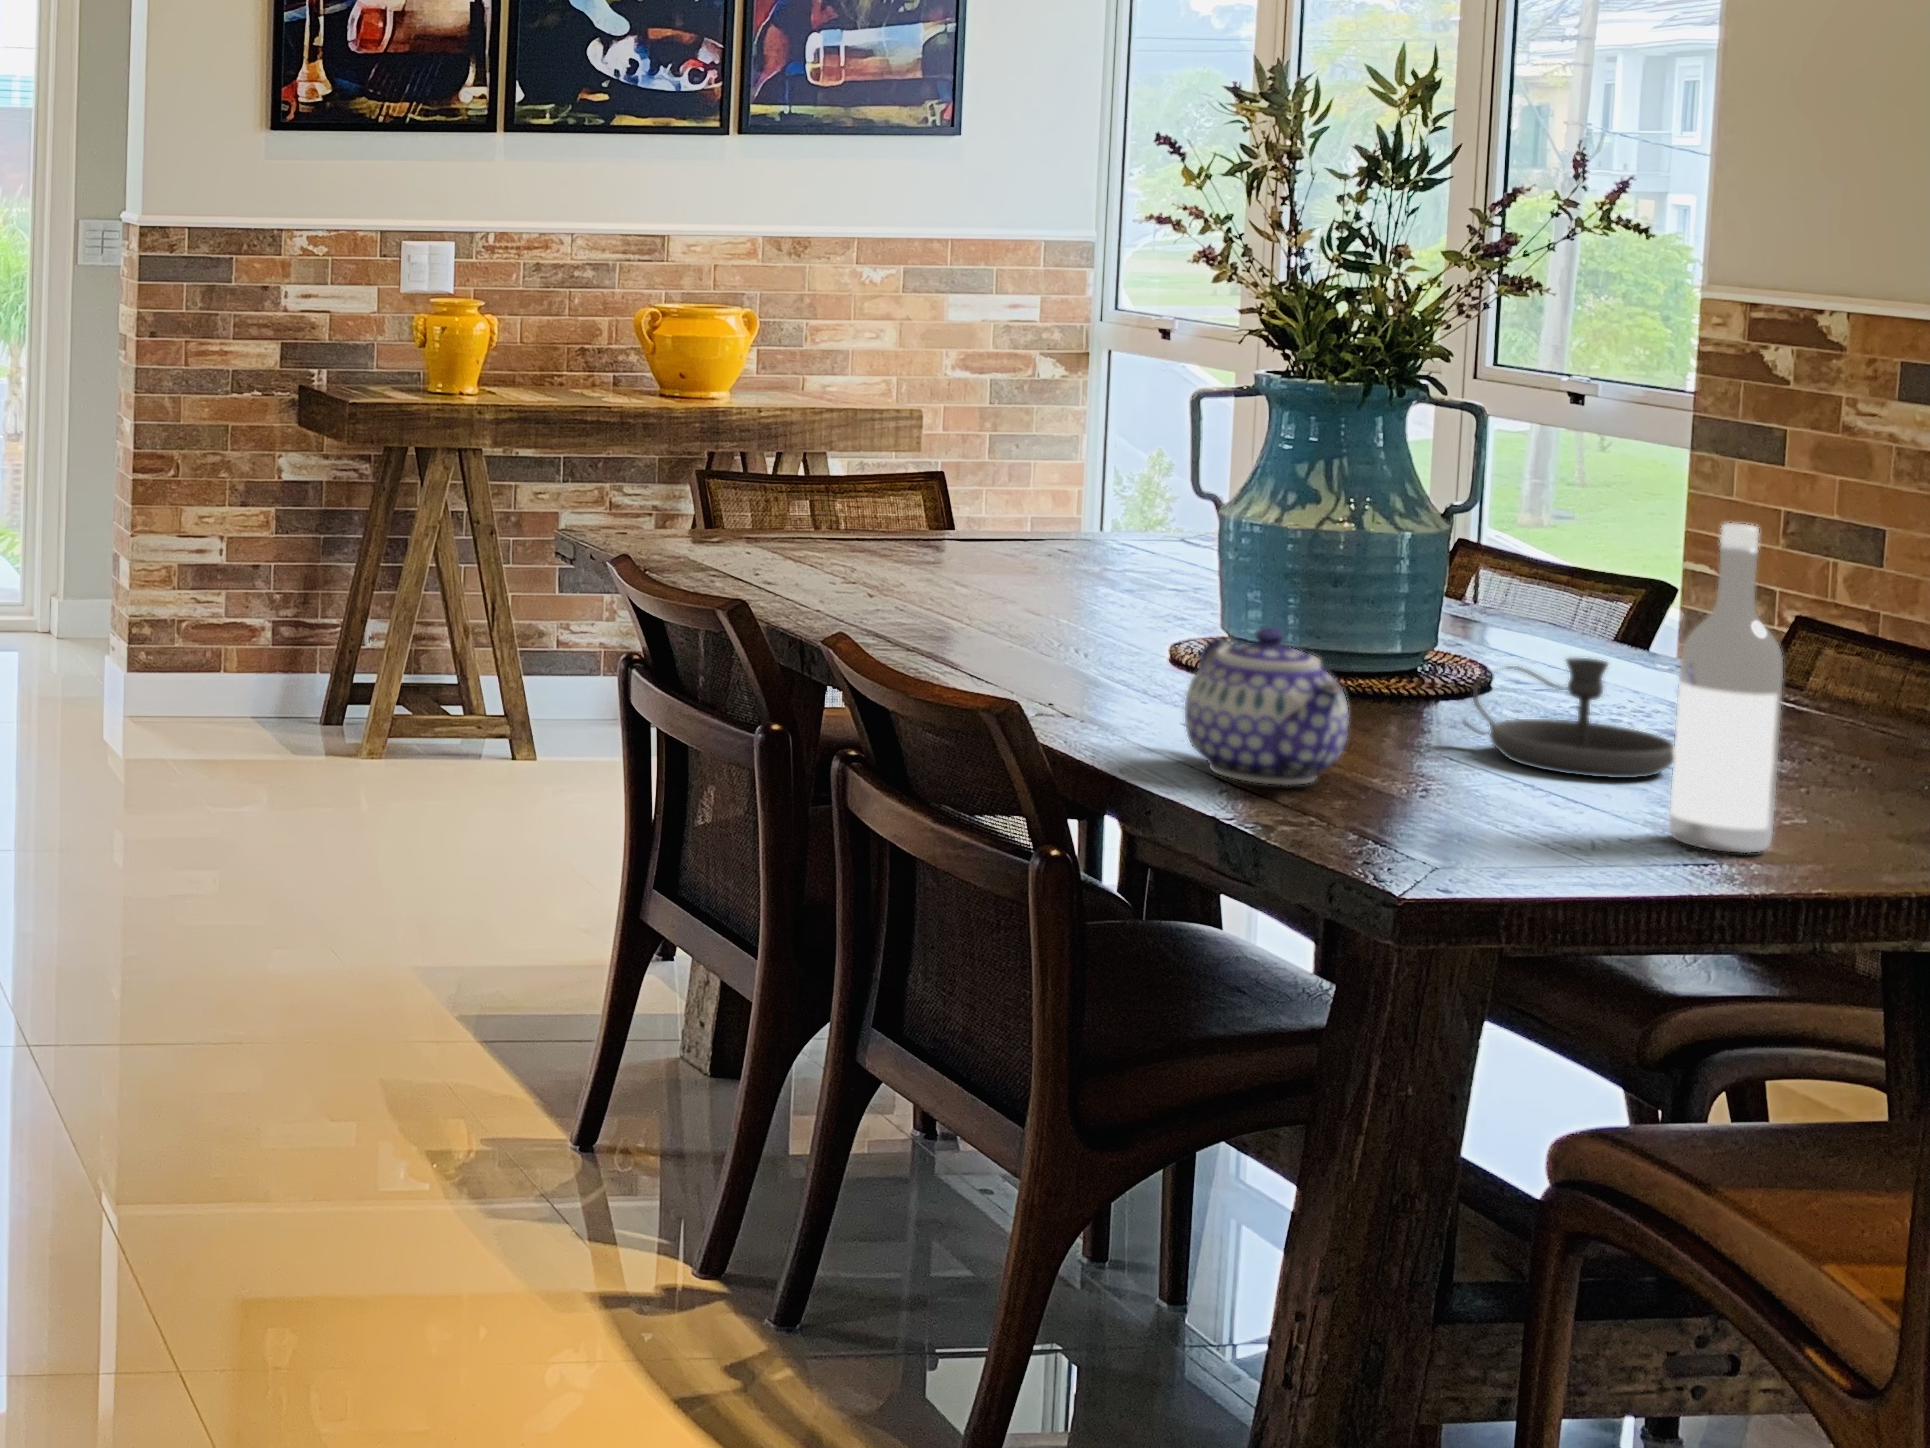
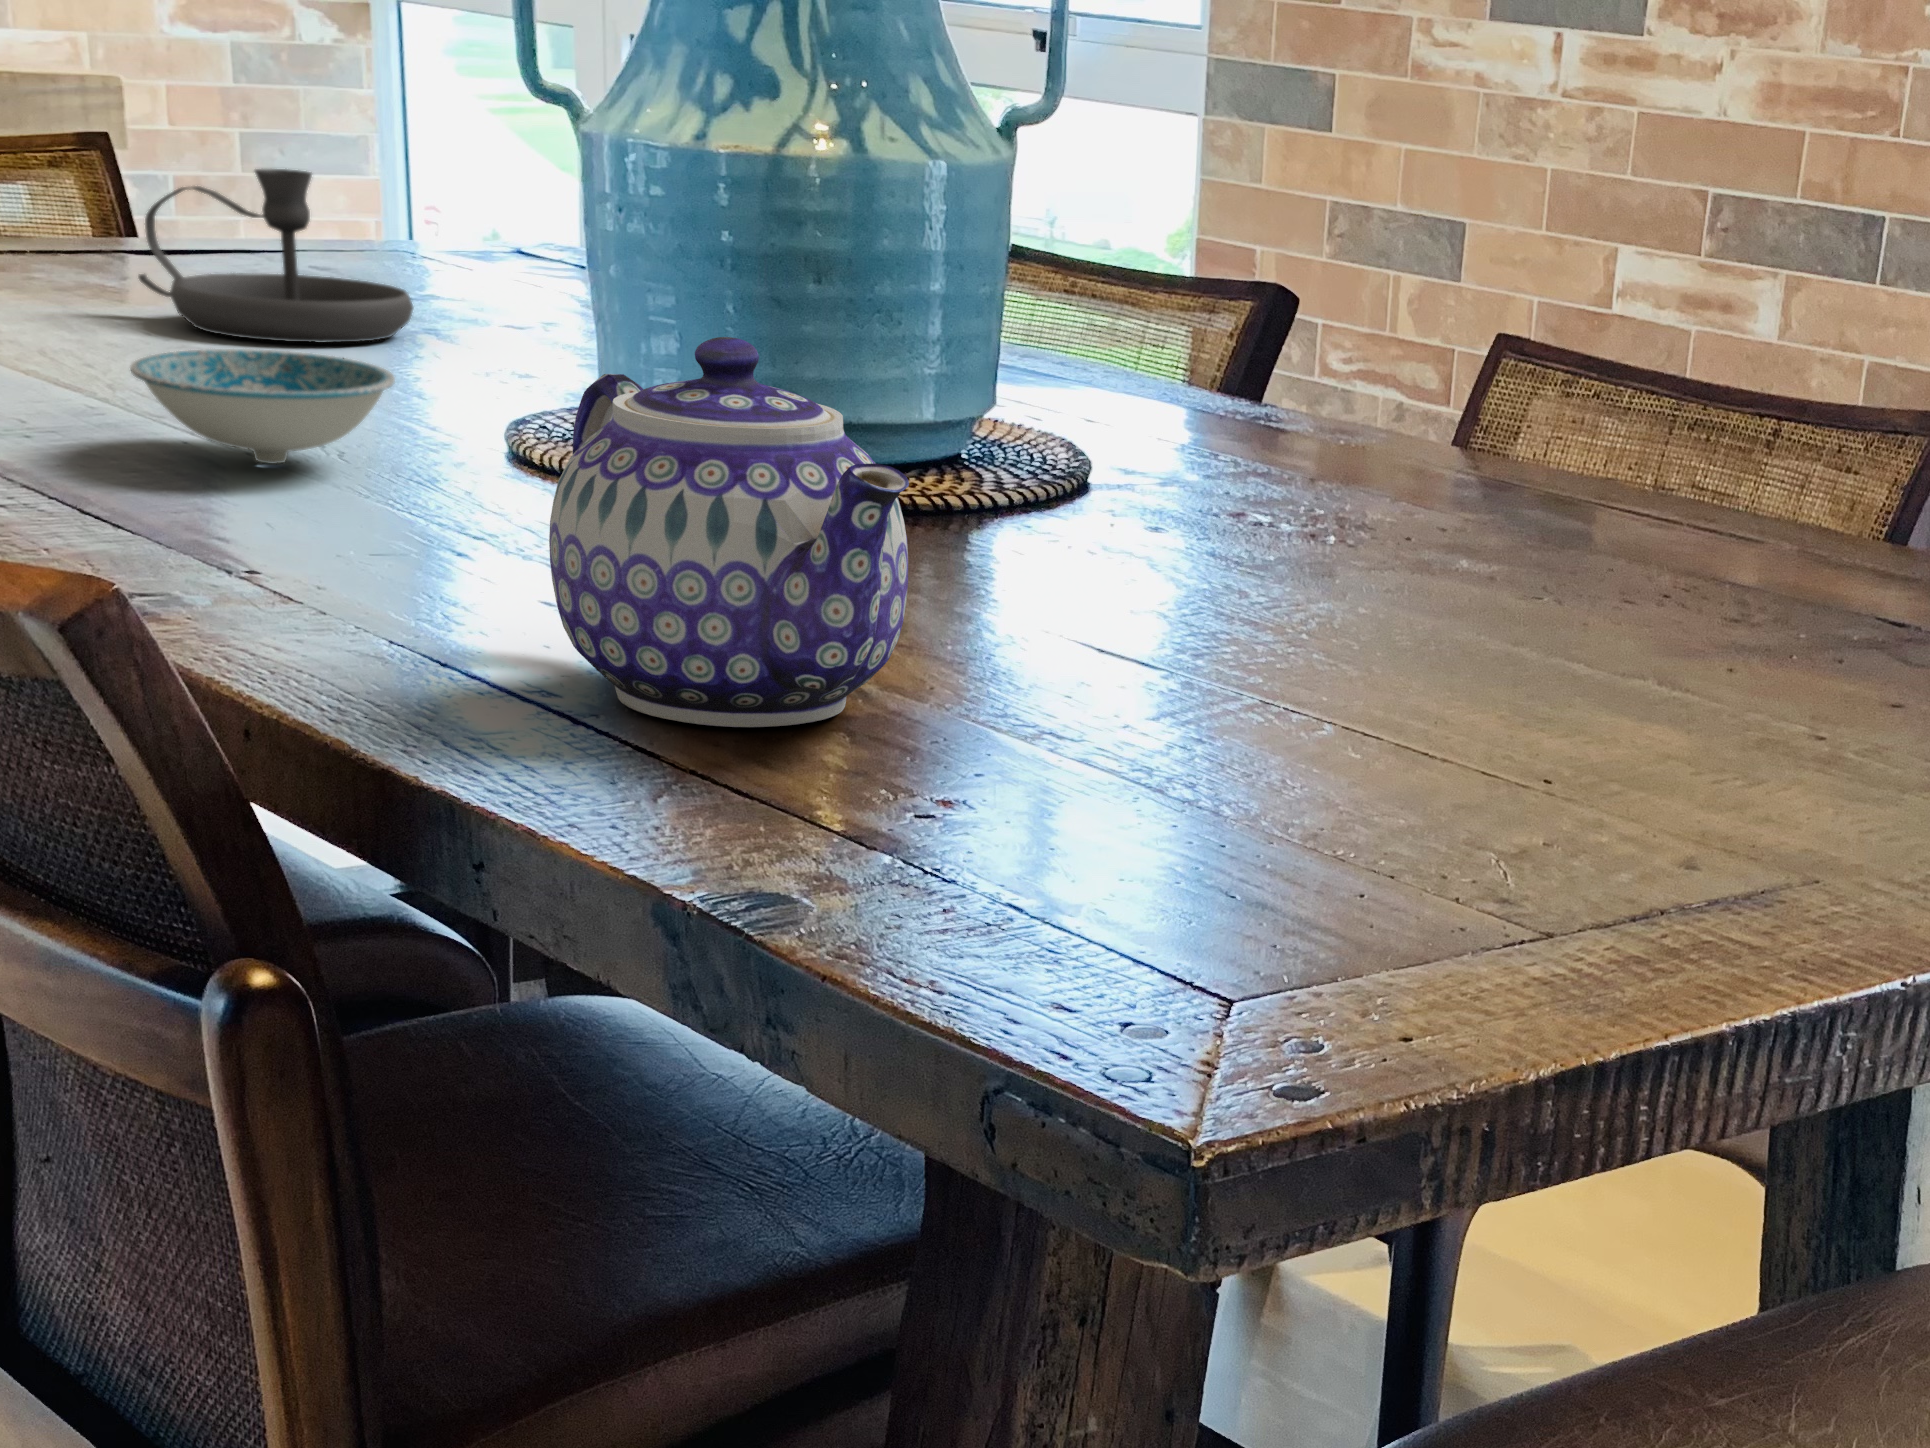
wine bottle: present [1669,523,1783,853] -> none [1554,24,1796,806]
ceramic bowl: none [985,608,1112,661] -> present [130,349,395,464]
candlestick: present [1463,658,1674,778] -> present [139,169,413,342]

